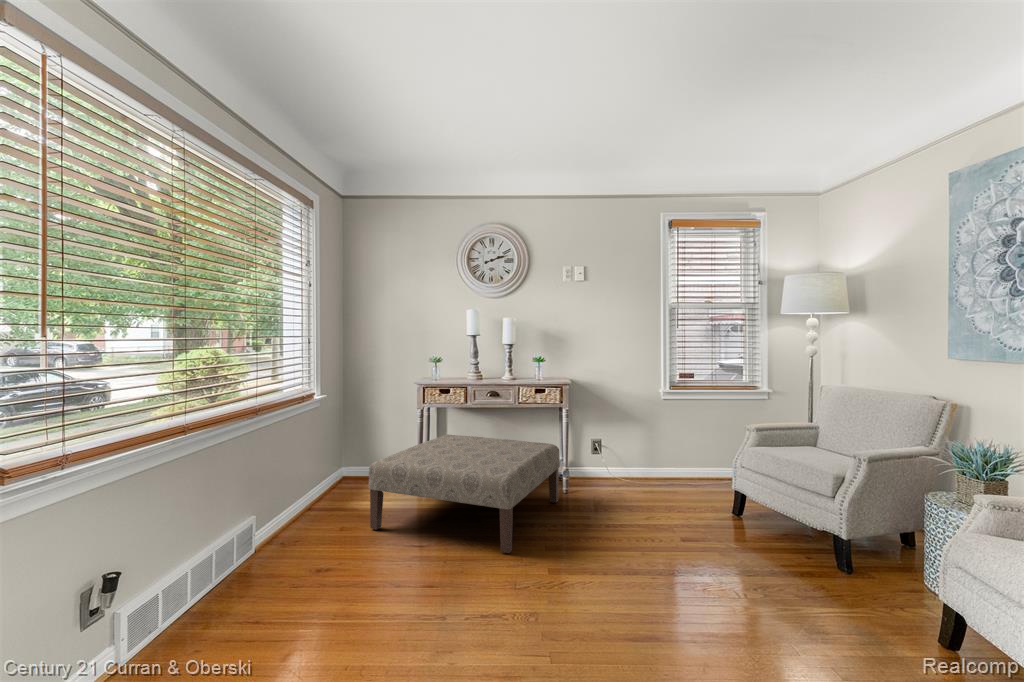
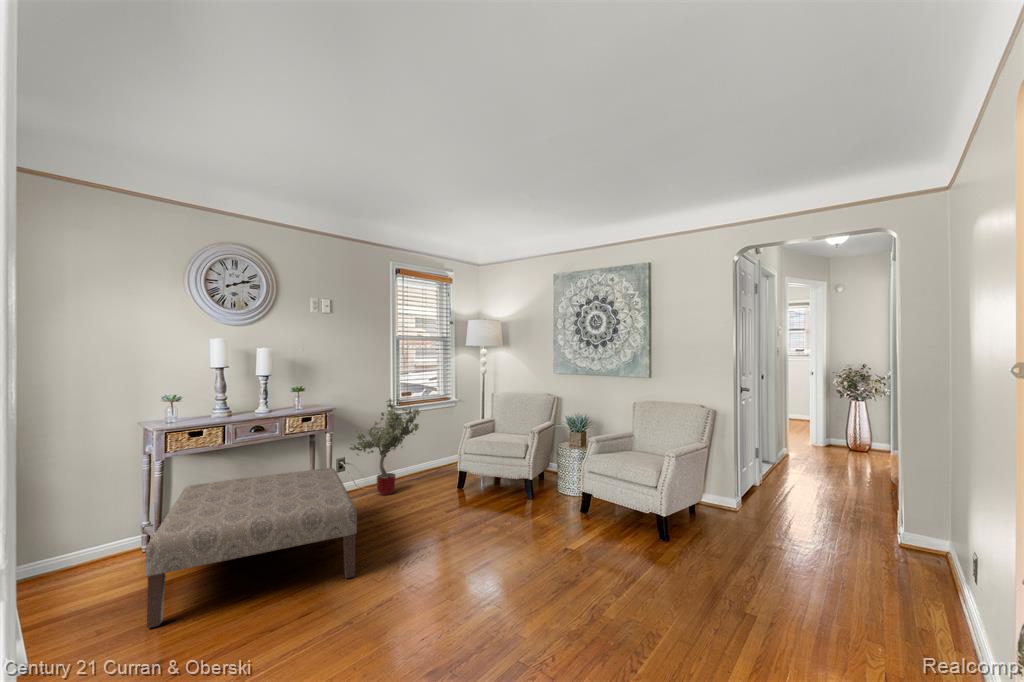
potted tree: none [590,379,685,493] -> present [349,399,420,495]

